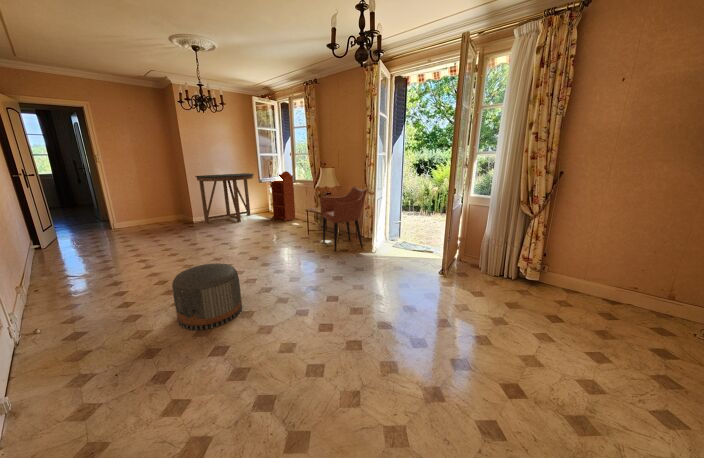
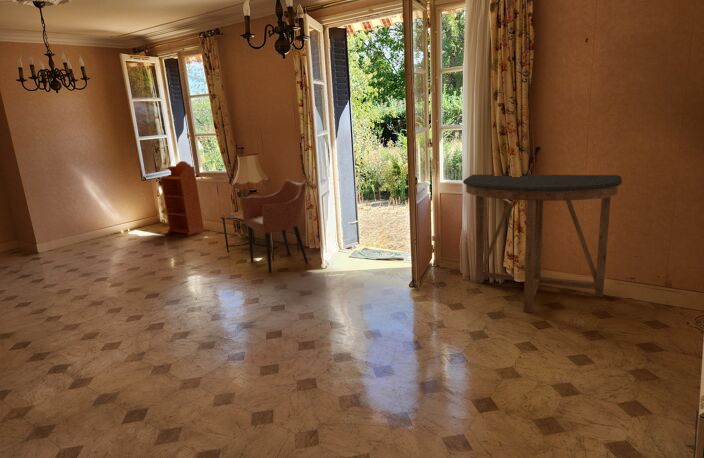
console table: present [196,173,254,223] -> present [463,175,622,313]
pouf: present [172,263,242,330] -> none [55,307,153,398]

